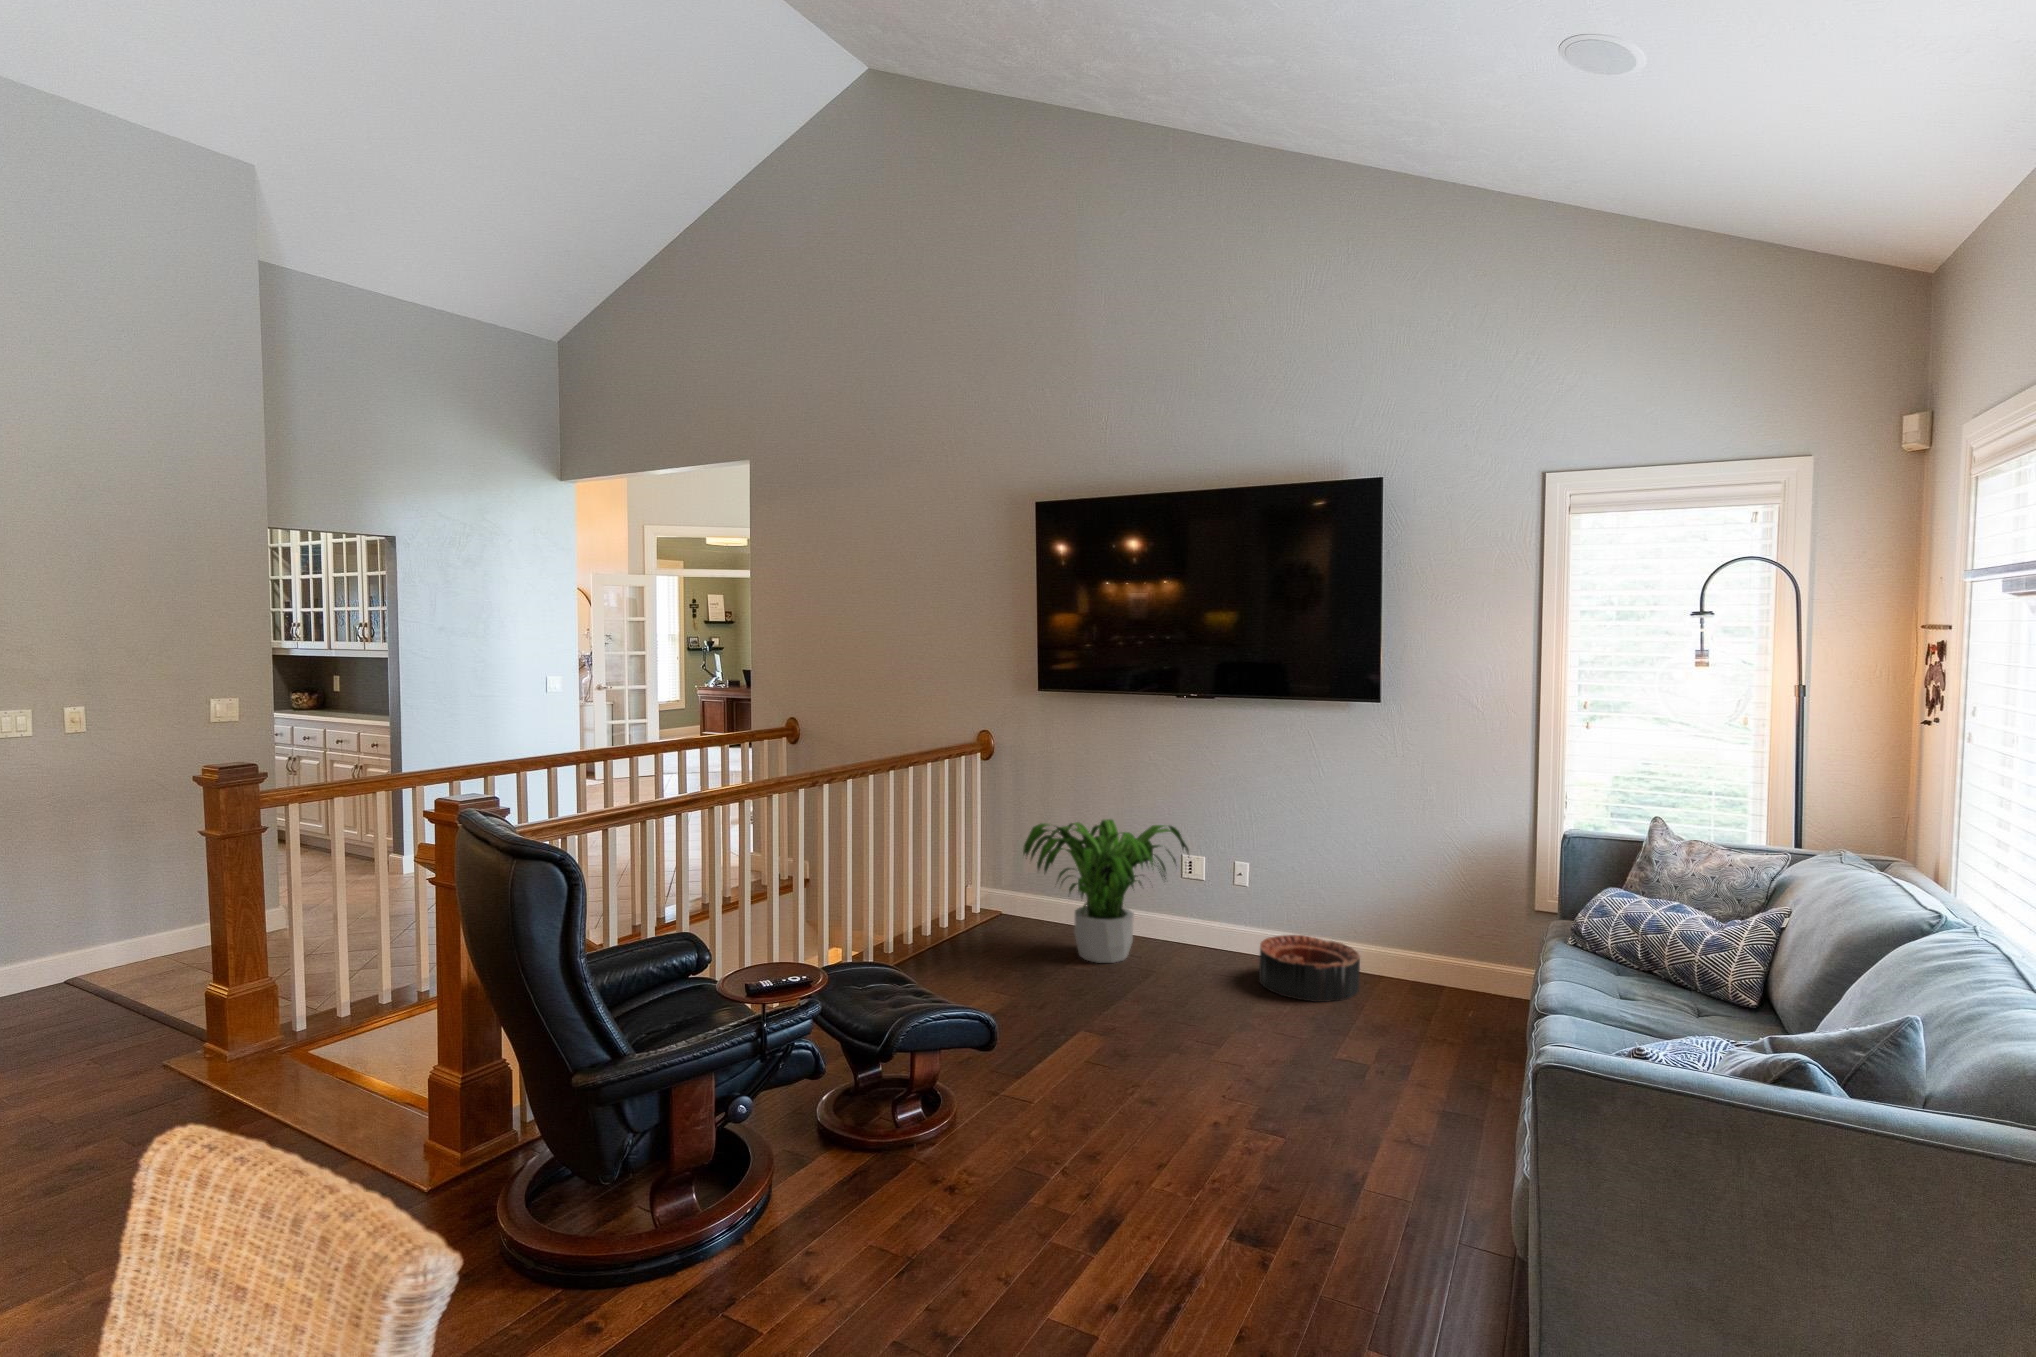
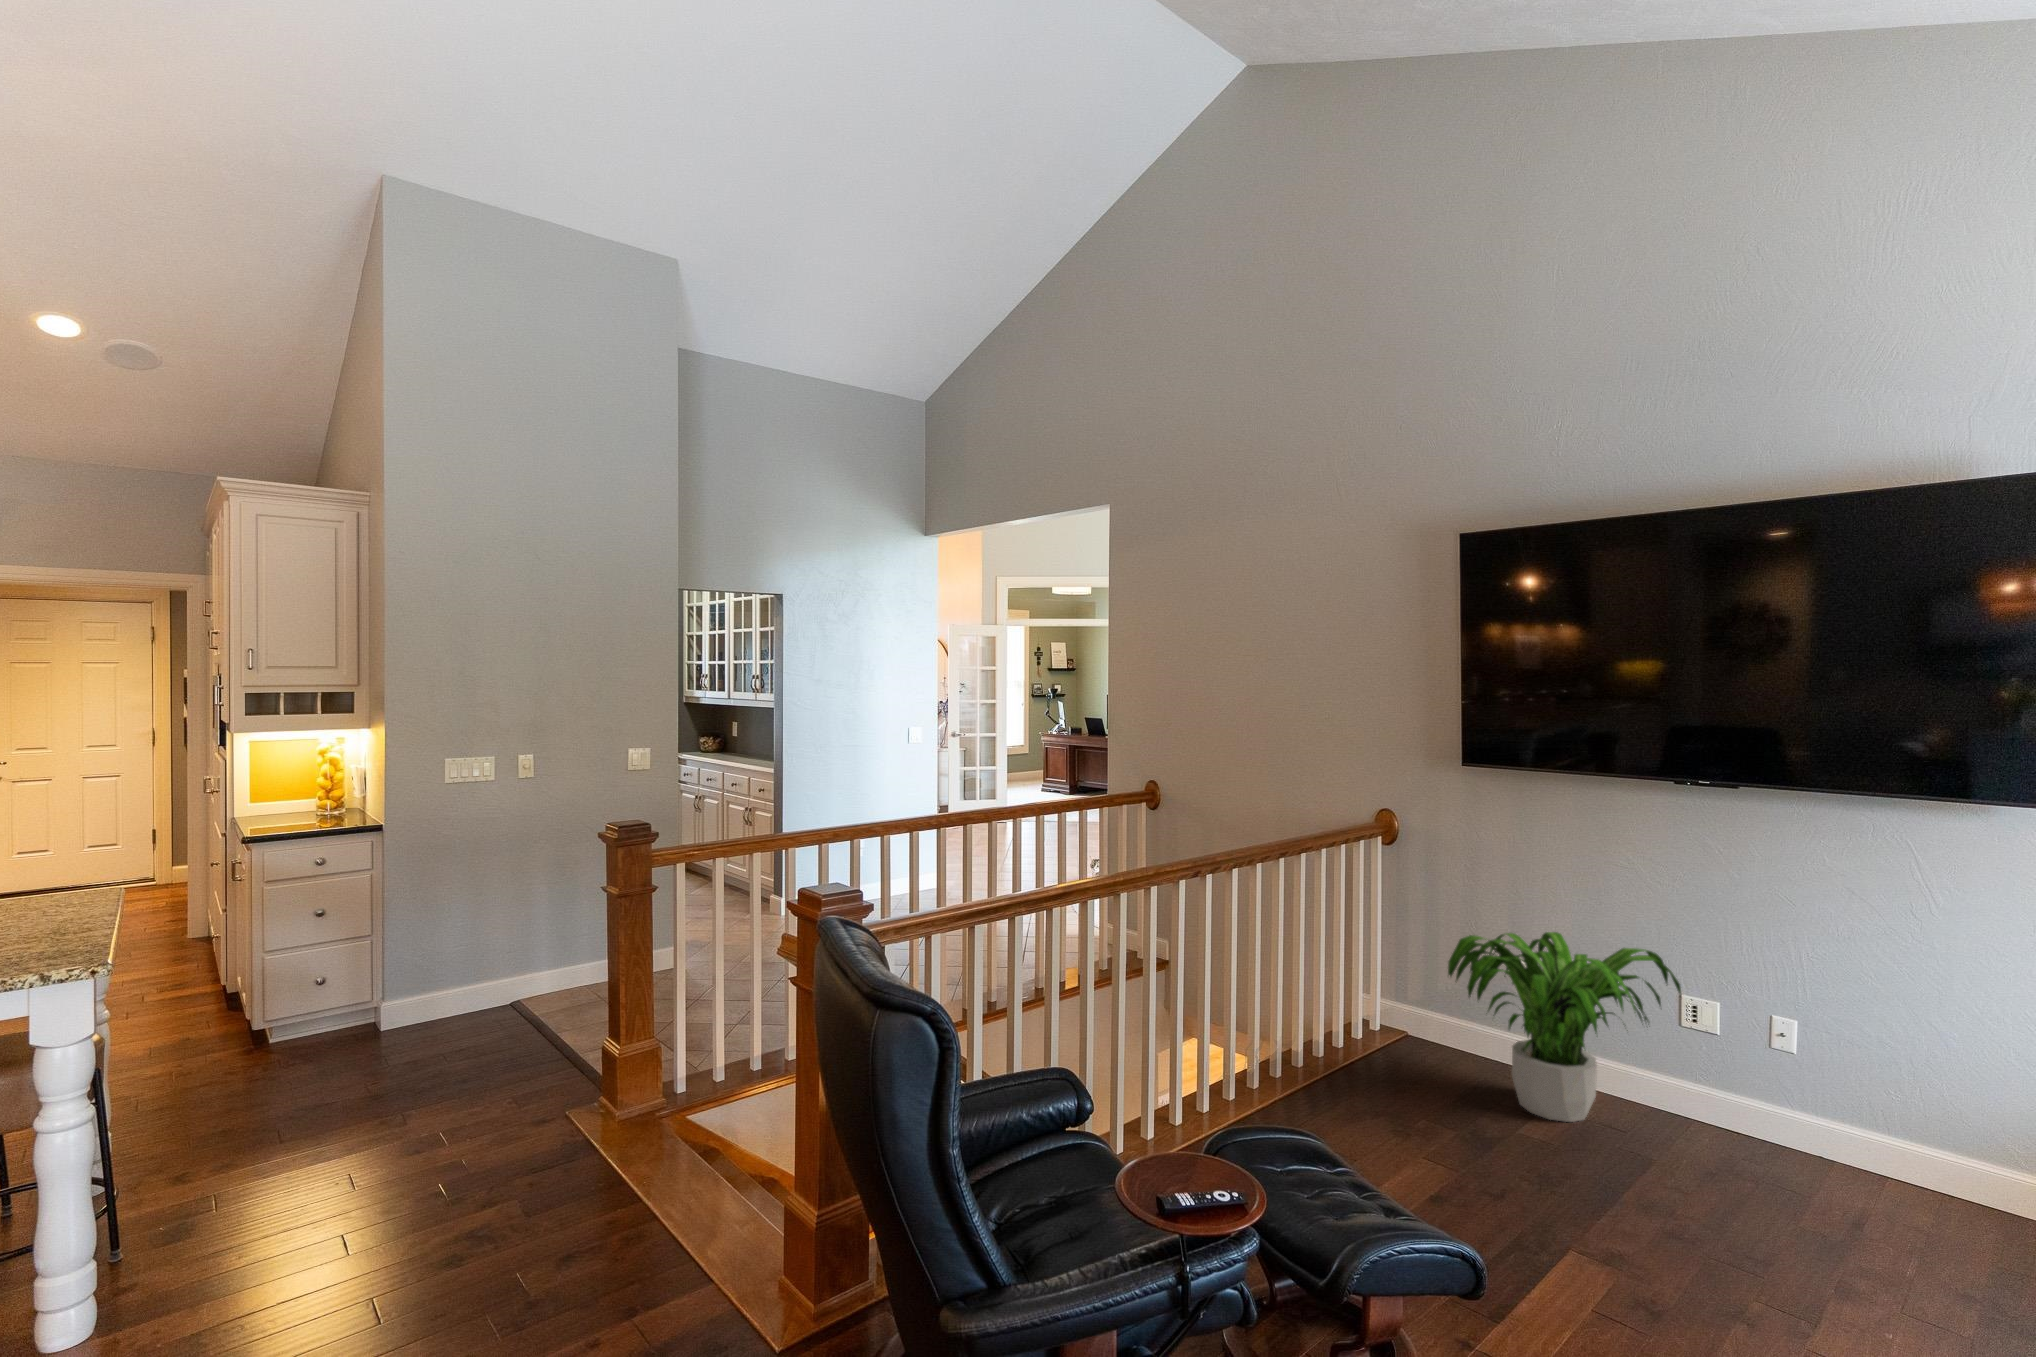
basket: present [1259,935,1360,1002] -> none [1803,1120,1985,1241]

